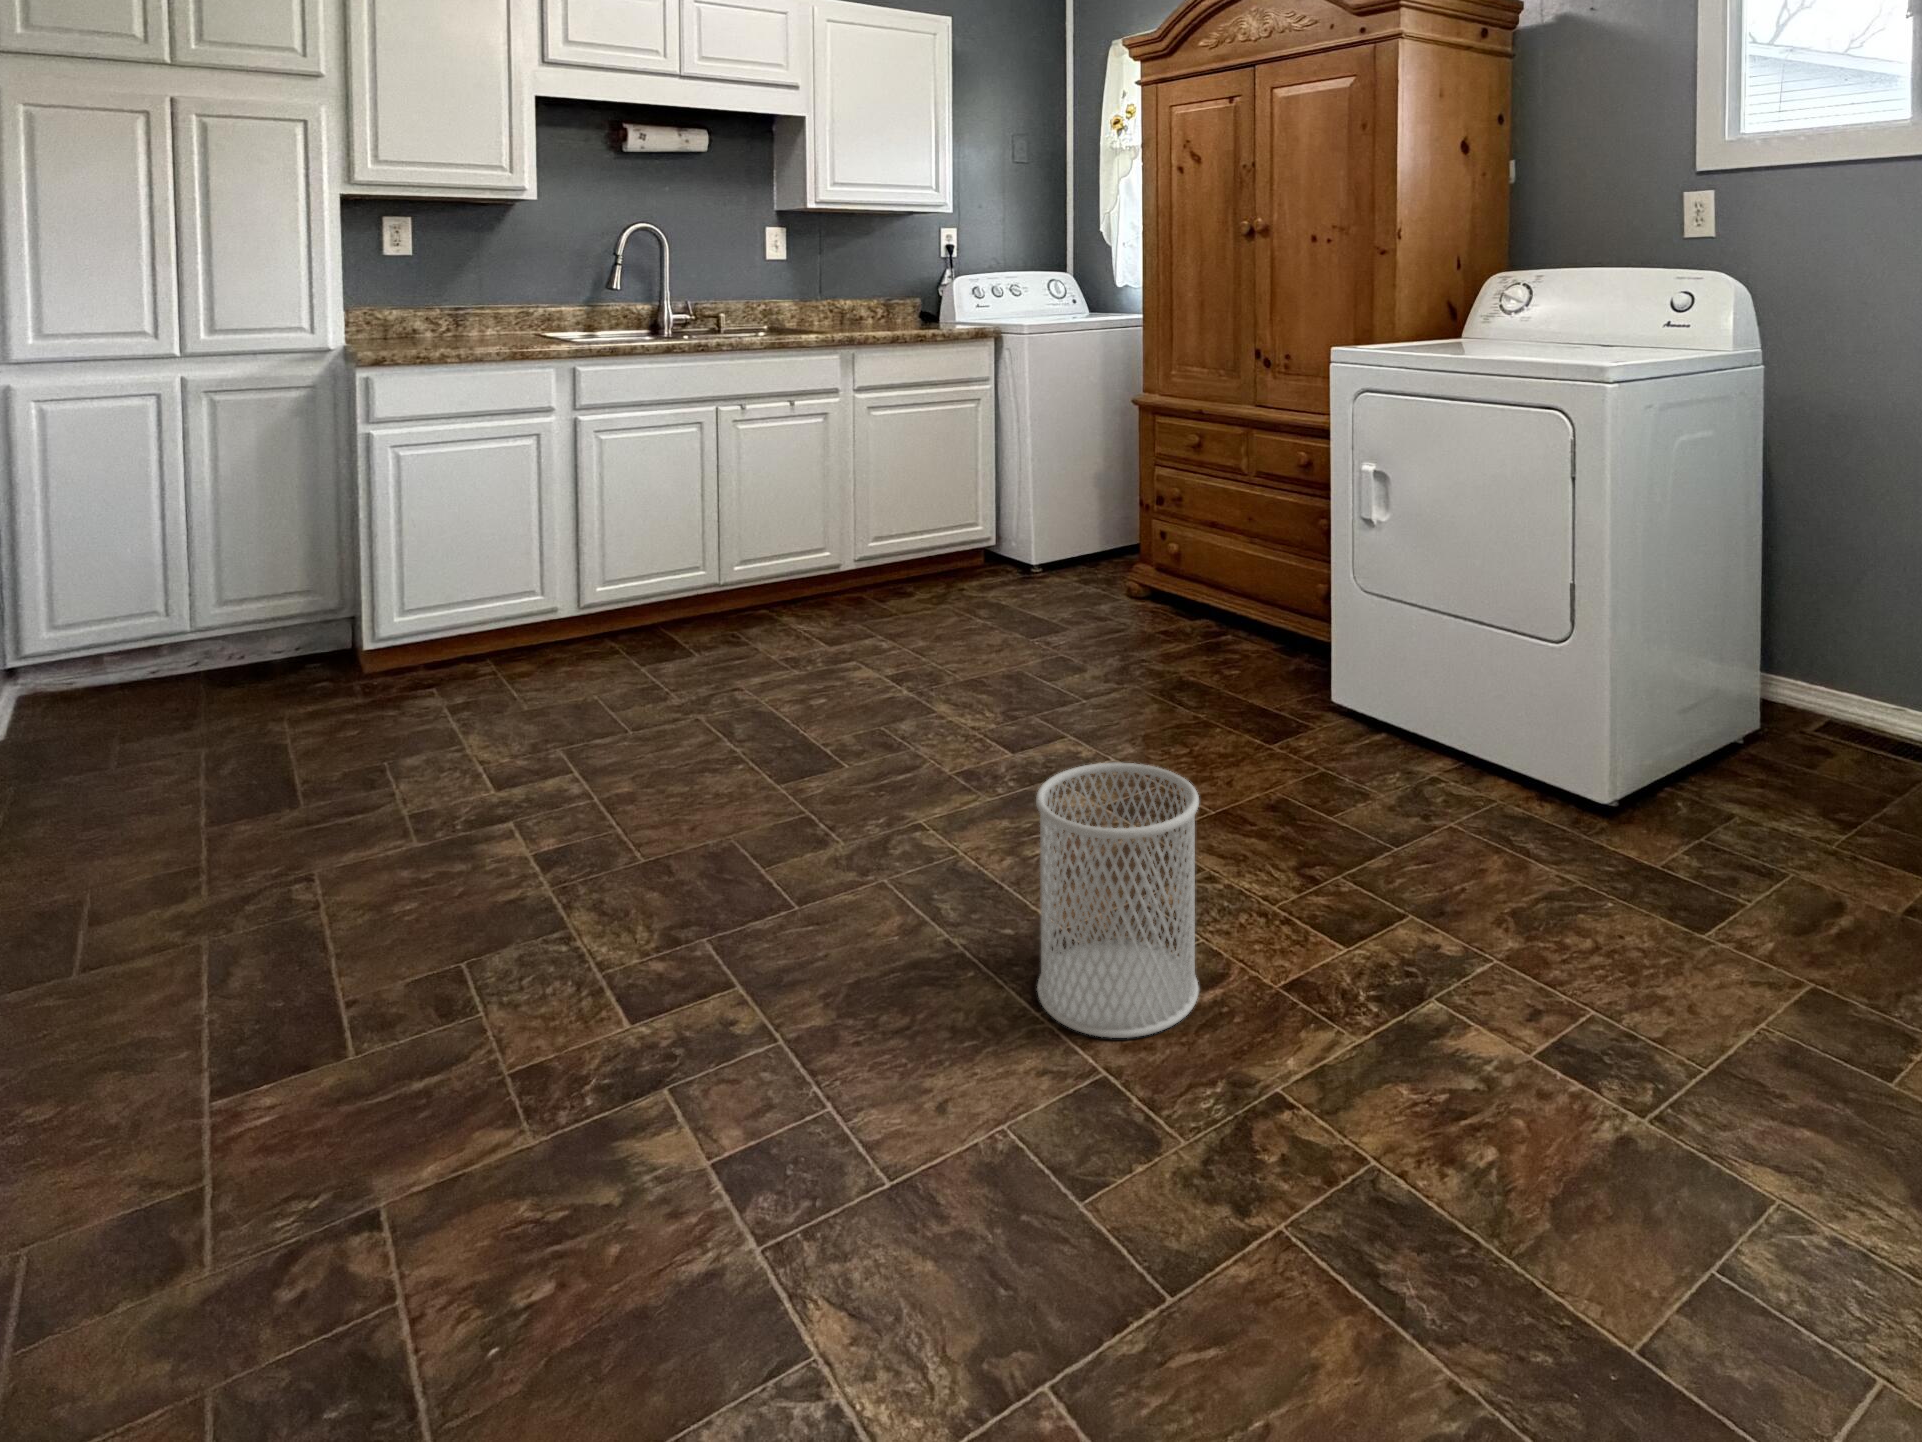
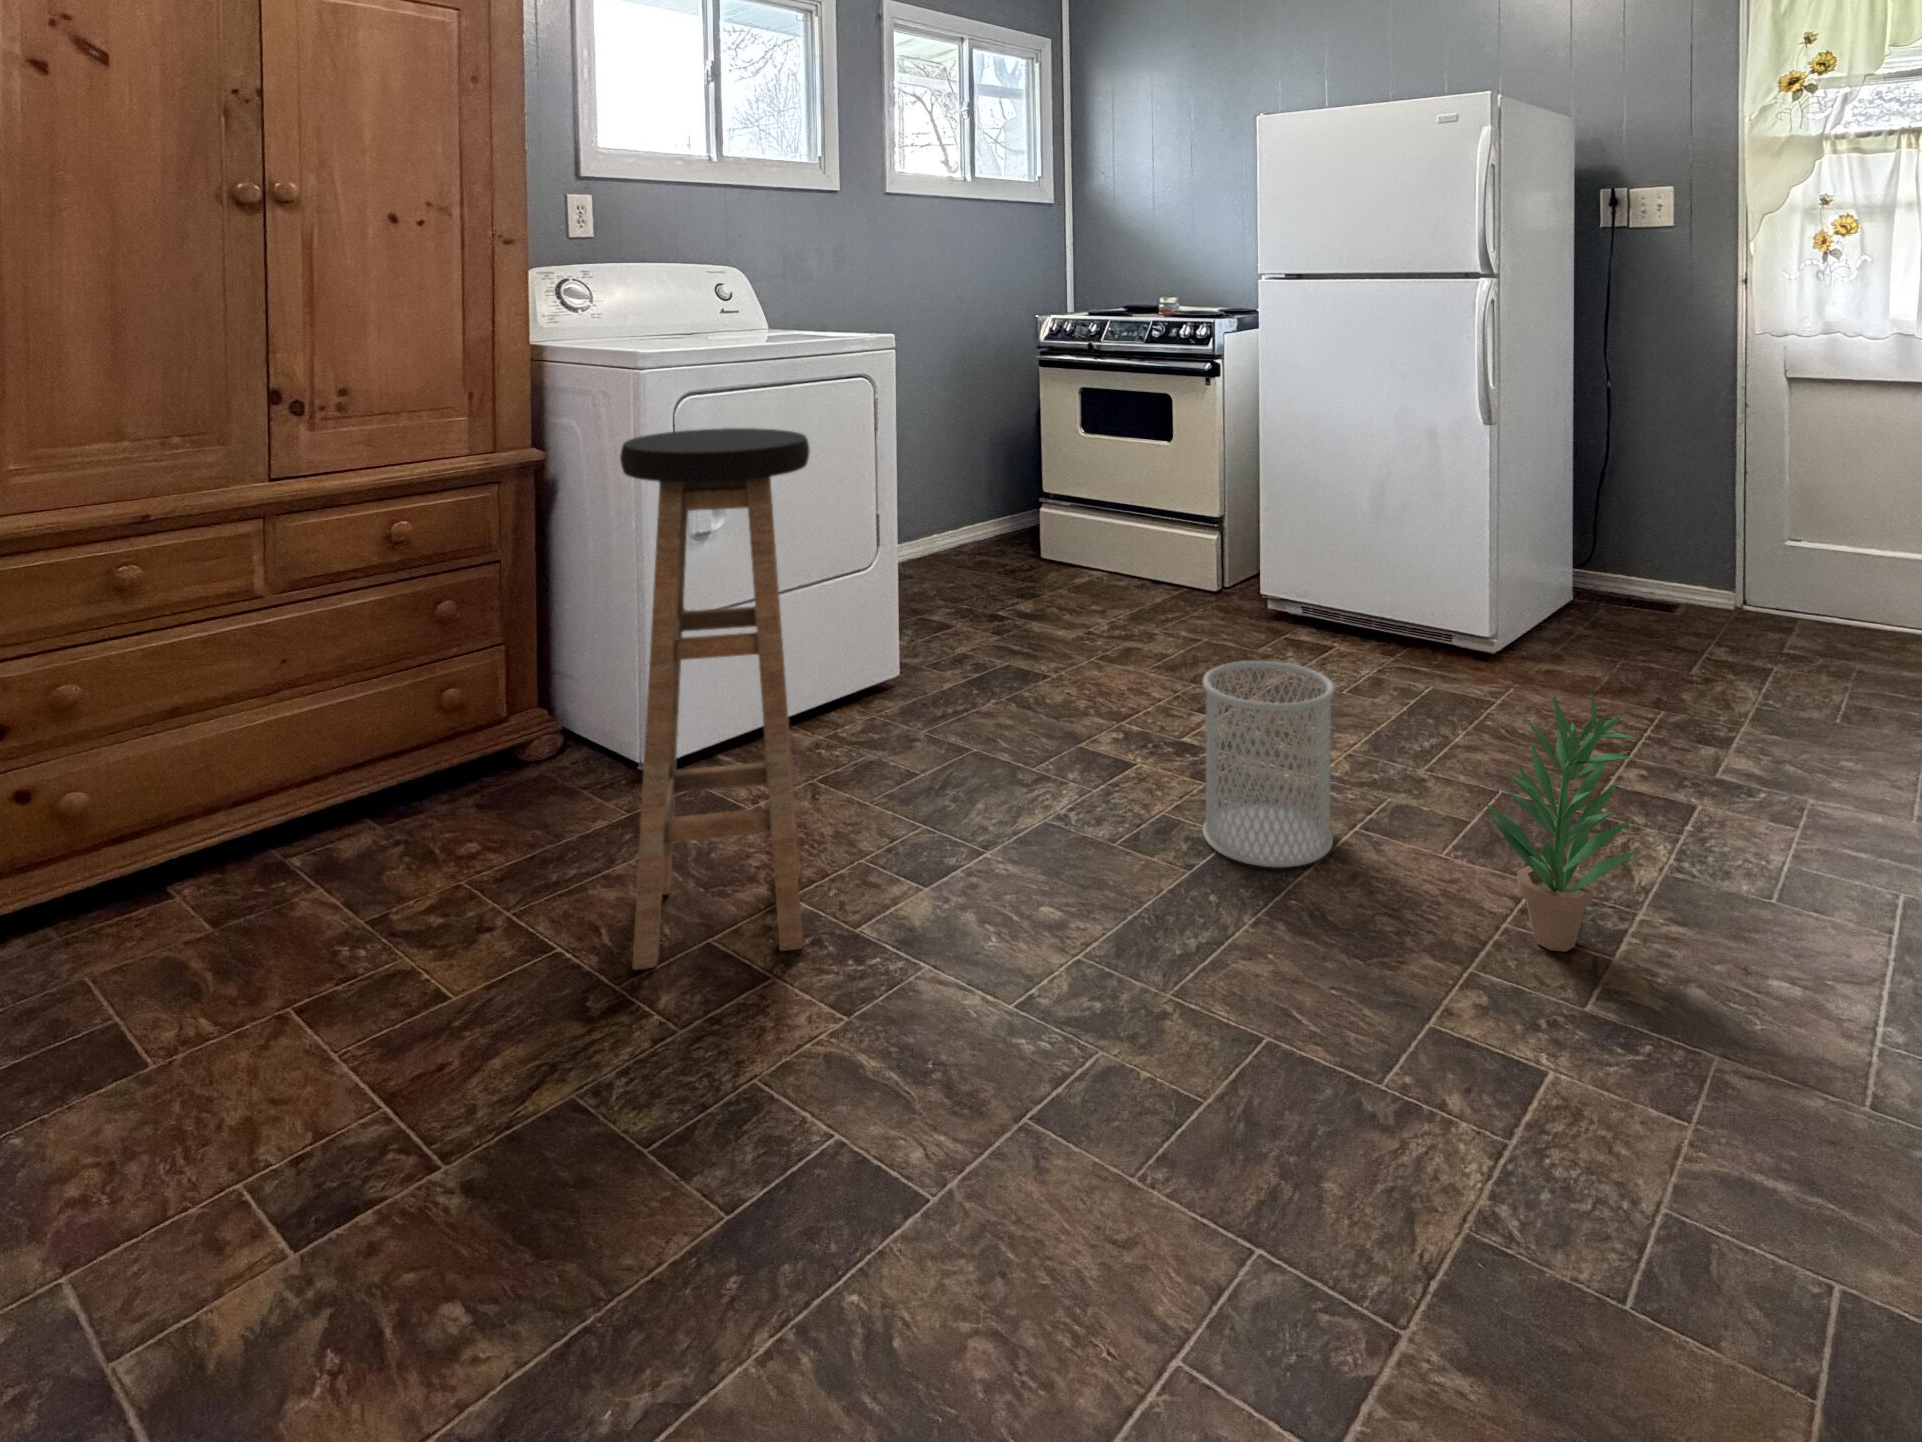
bar stool: none [1032,392,1160,760] -> present [620,428,810,970]
potted plant: none [676,828,846,1142] -> present [1483,695,1639,952]

